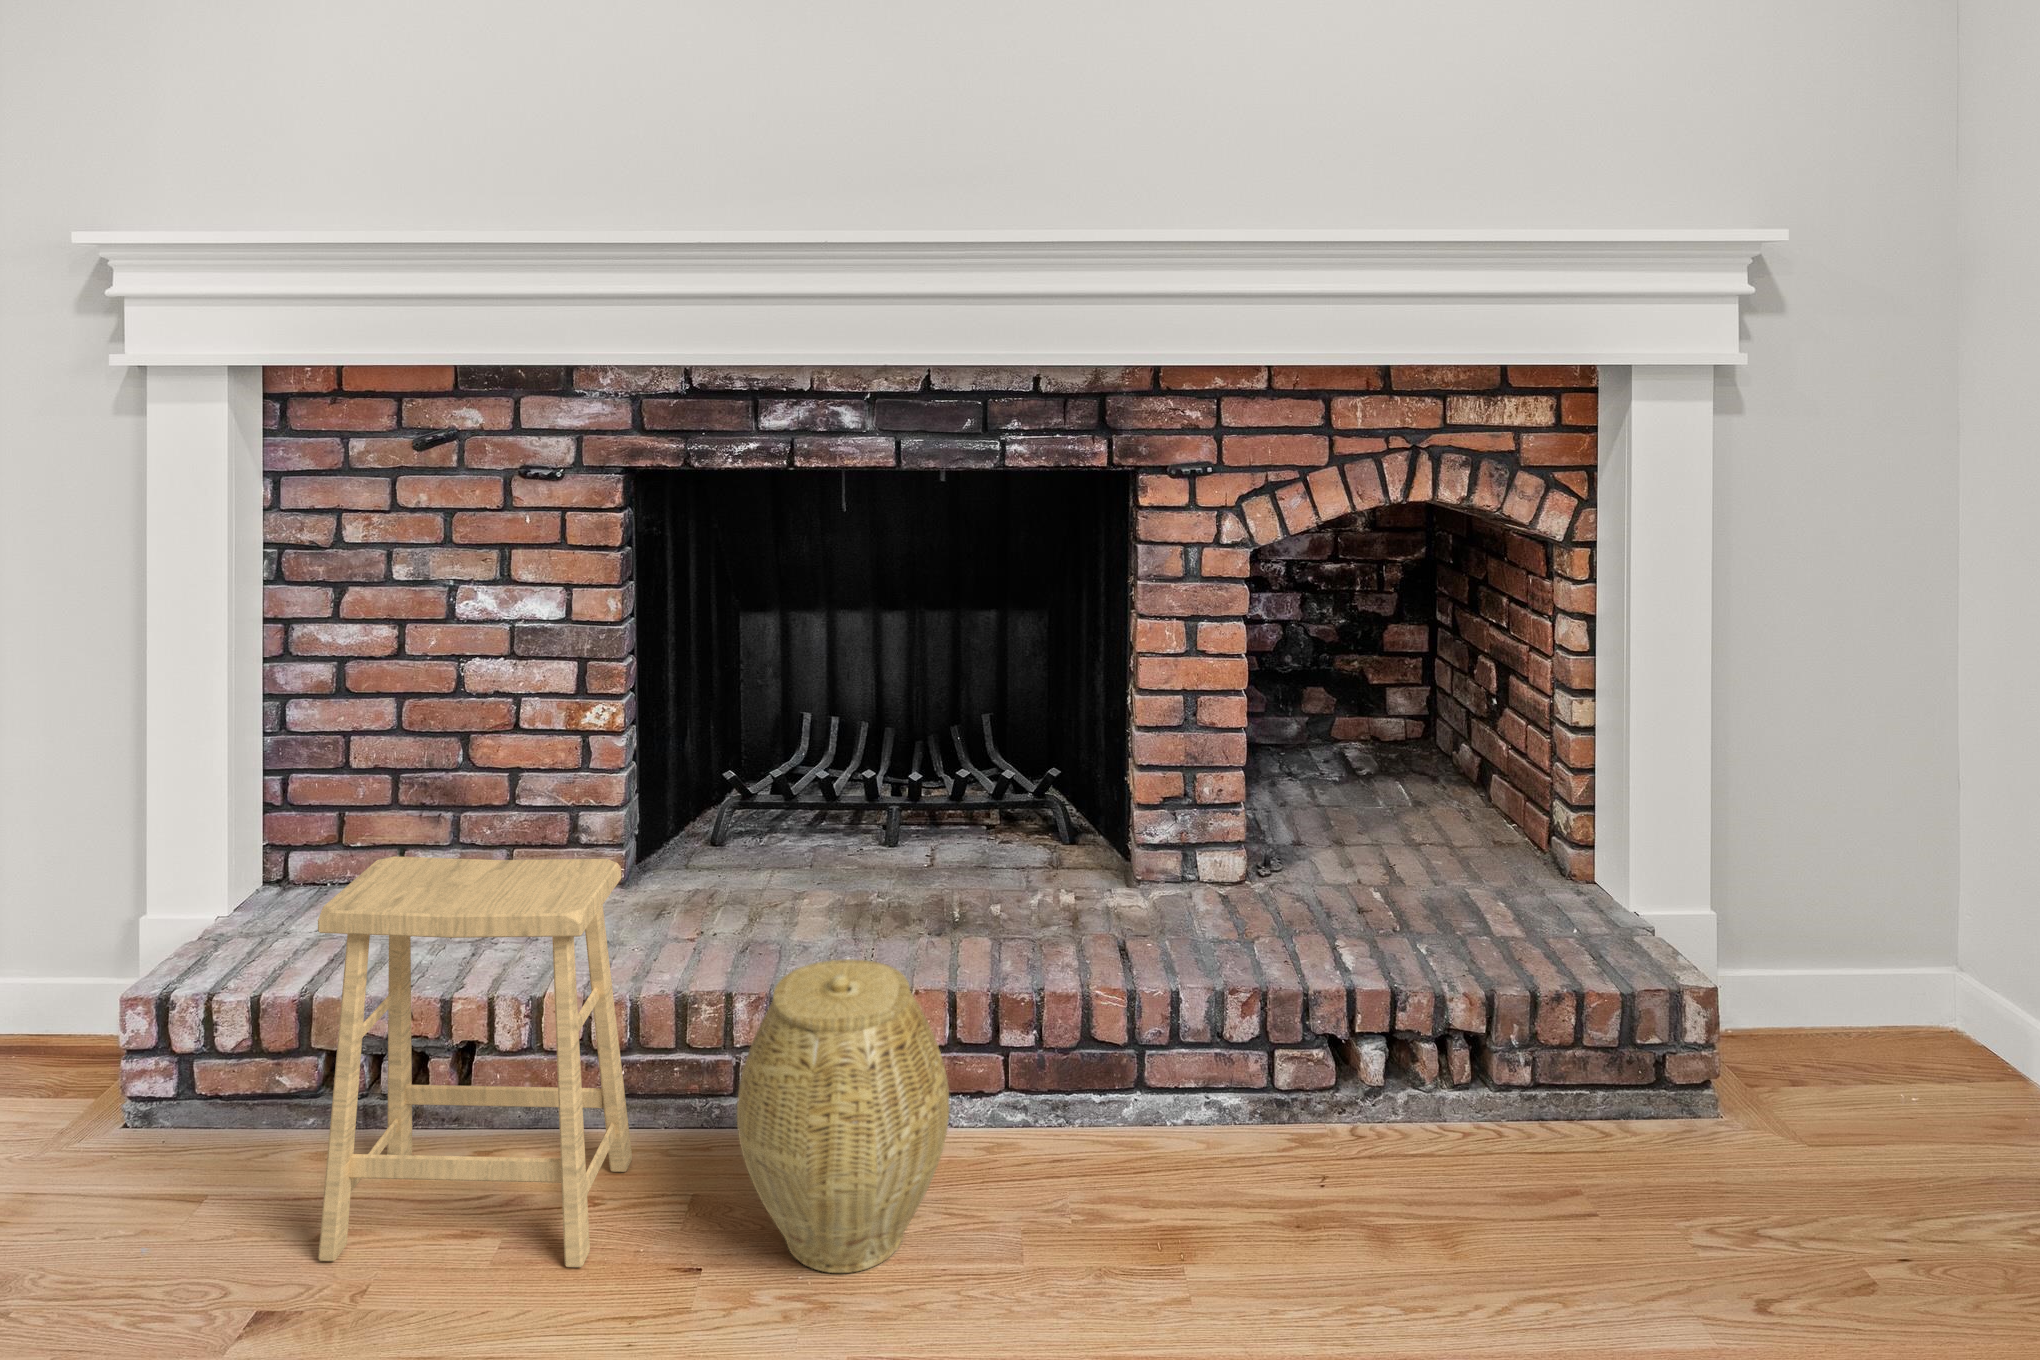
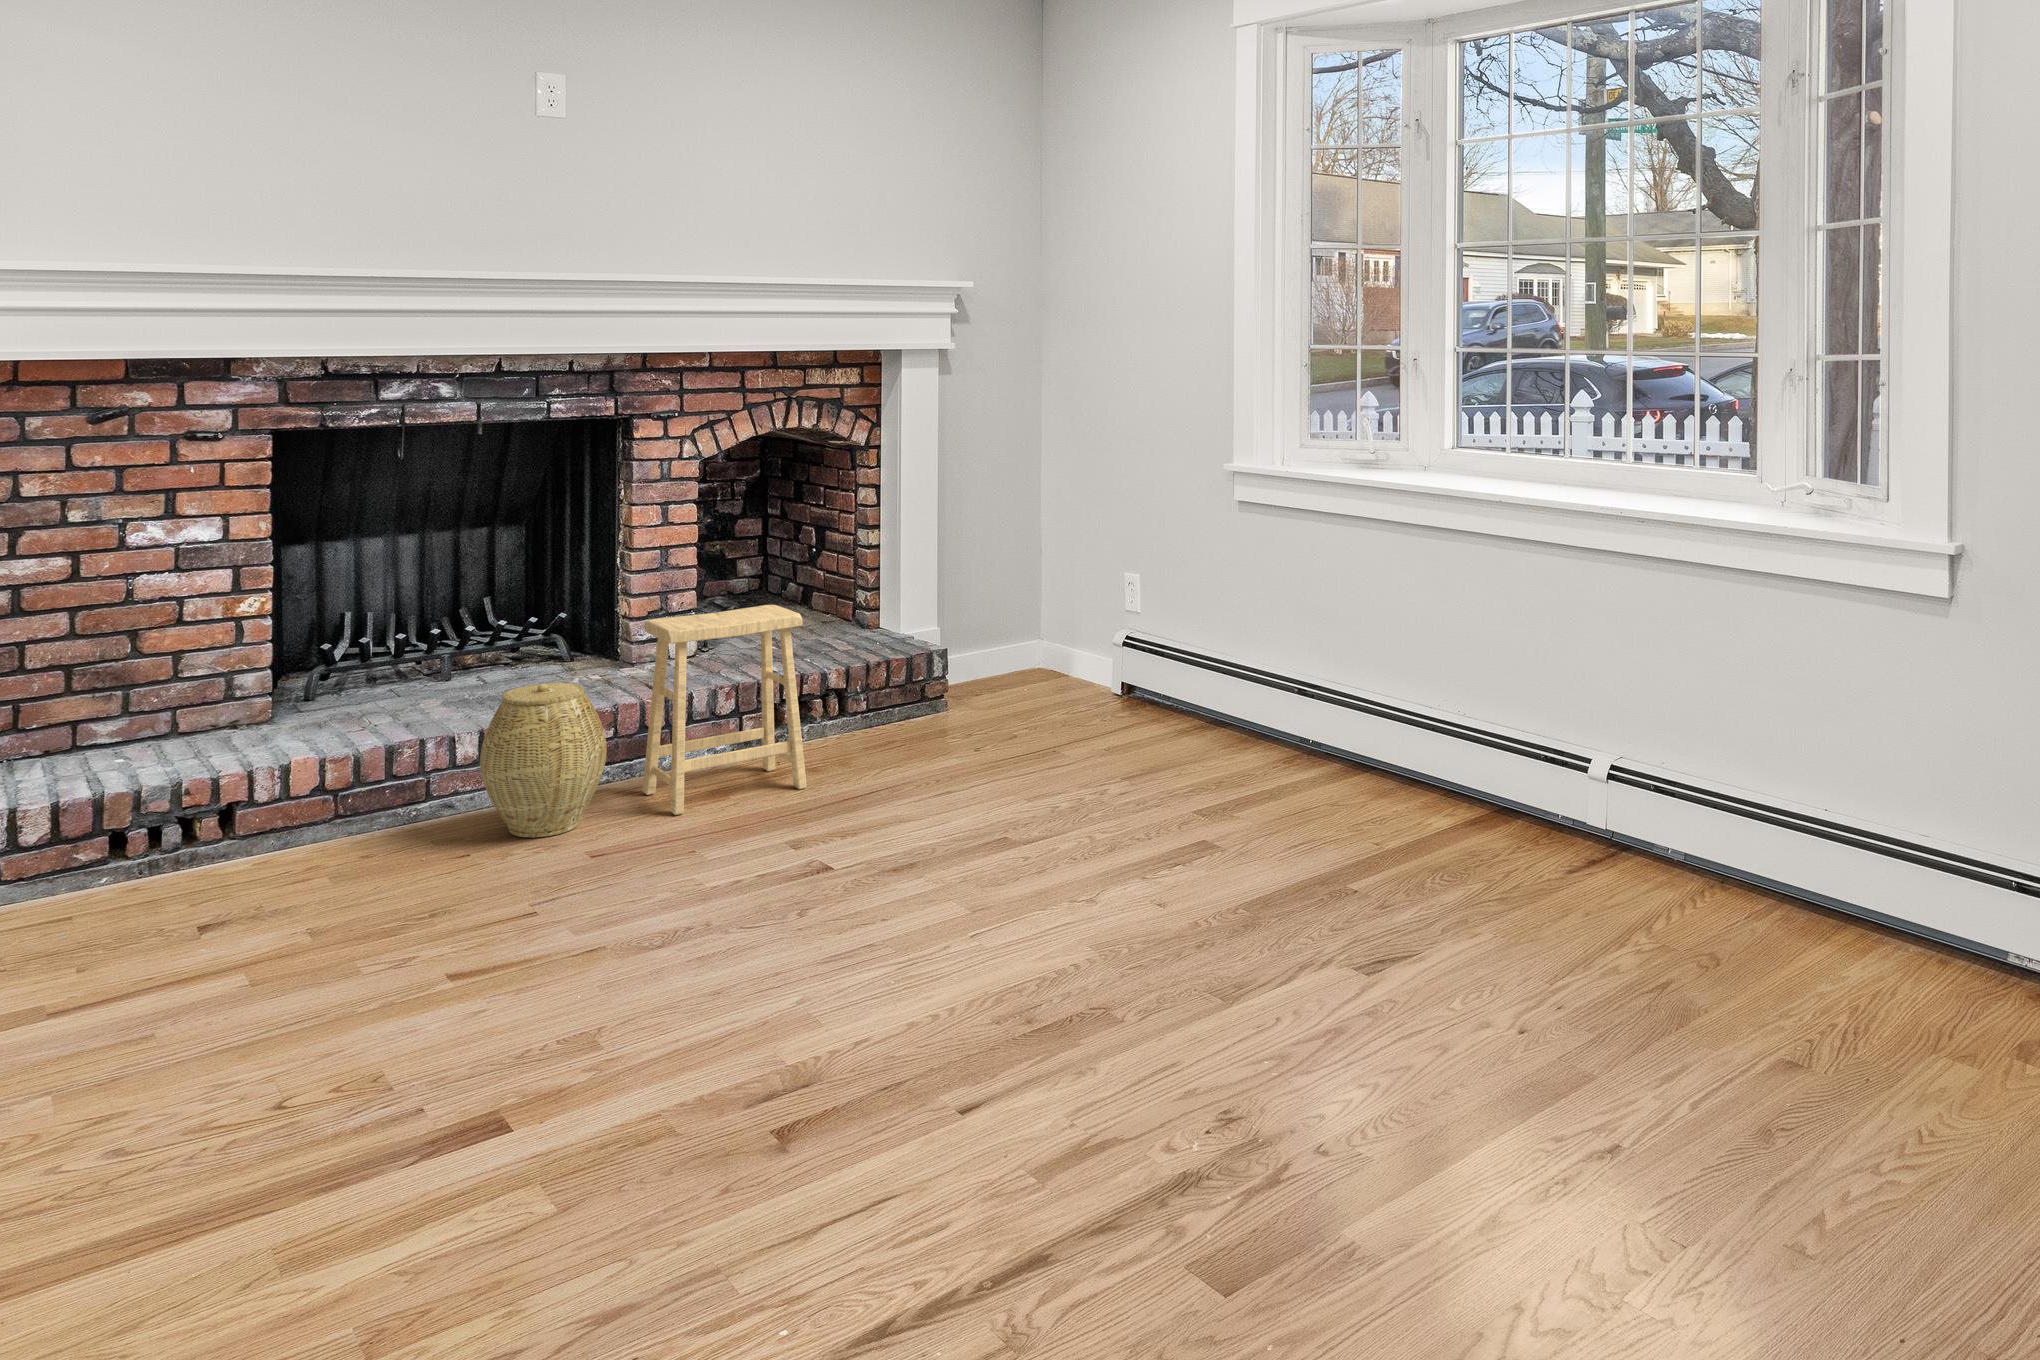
footstool: present [318,856,632,1268] -> present [642,605,807,815]

